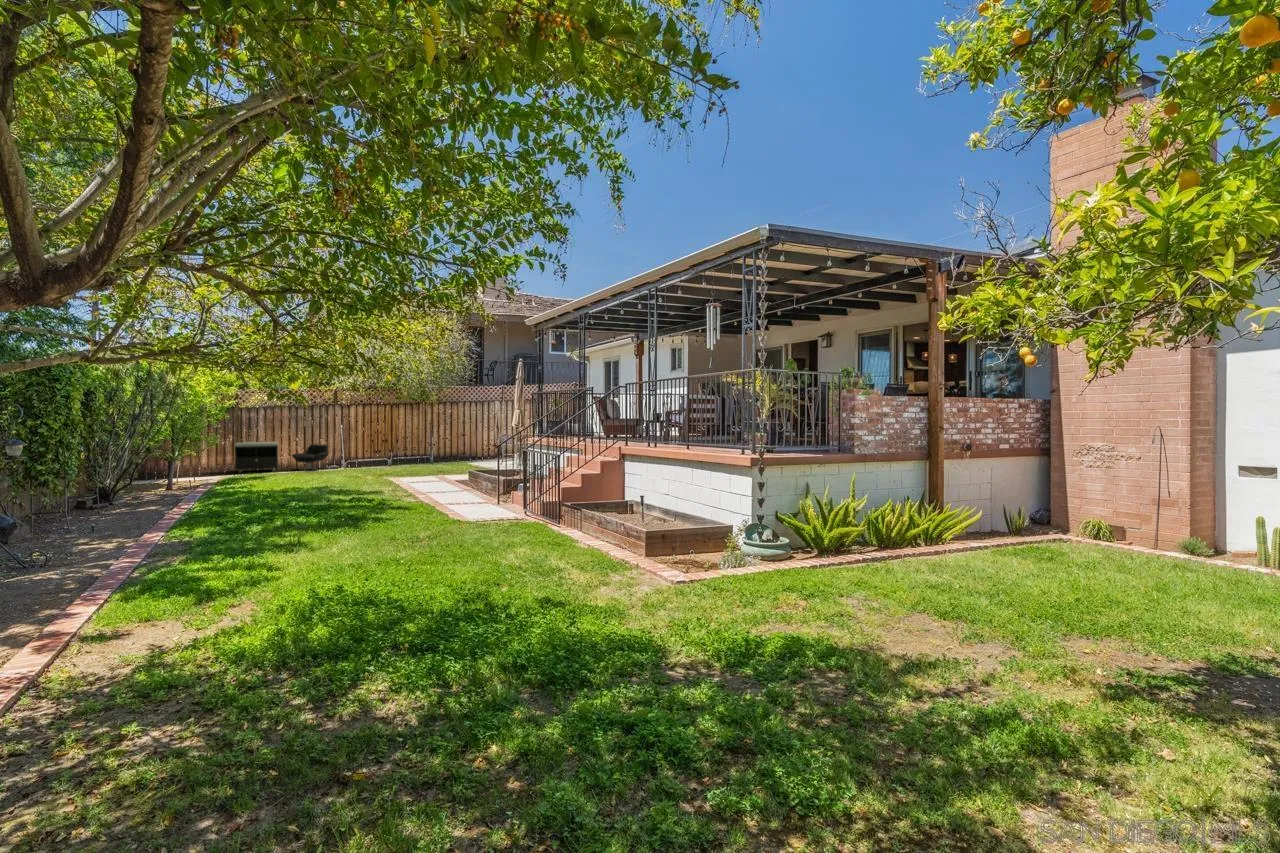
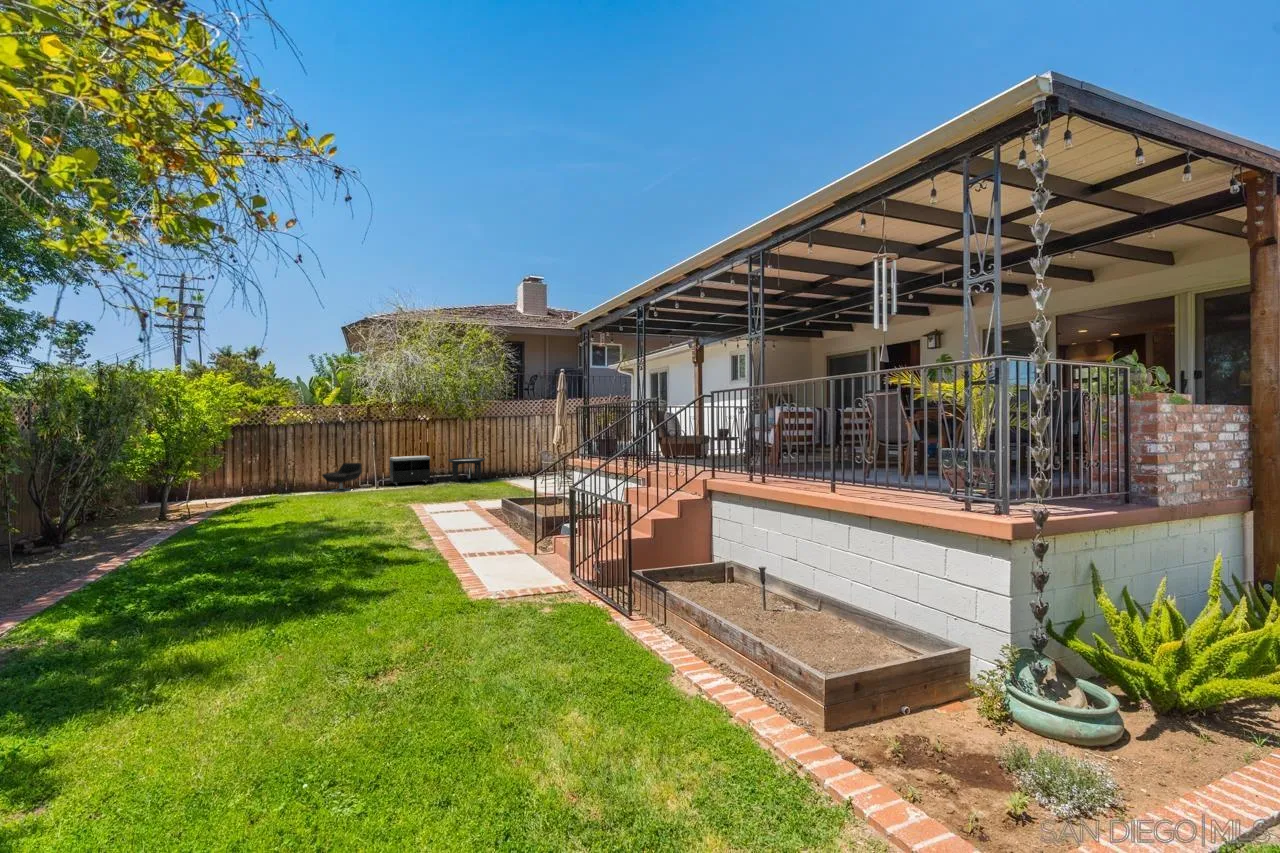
storage bench: present [235,442,278,472] -> present [390,455,430,485]
round table: none [408,442,446,465] -> present [448,458,485,482]

